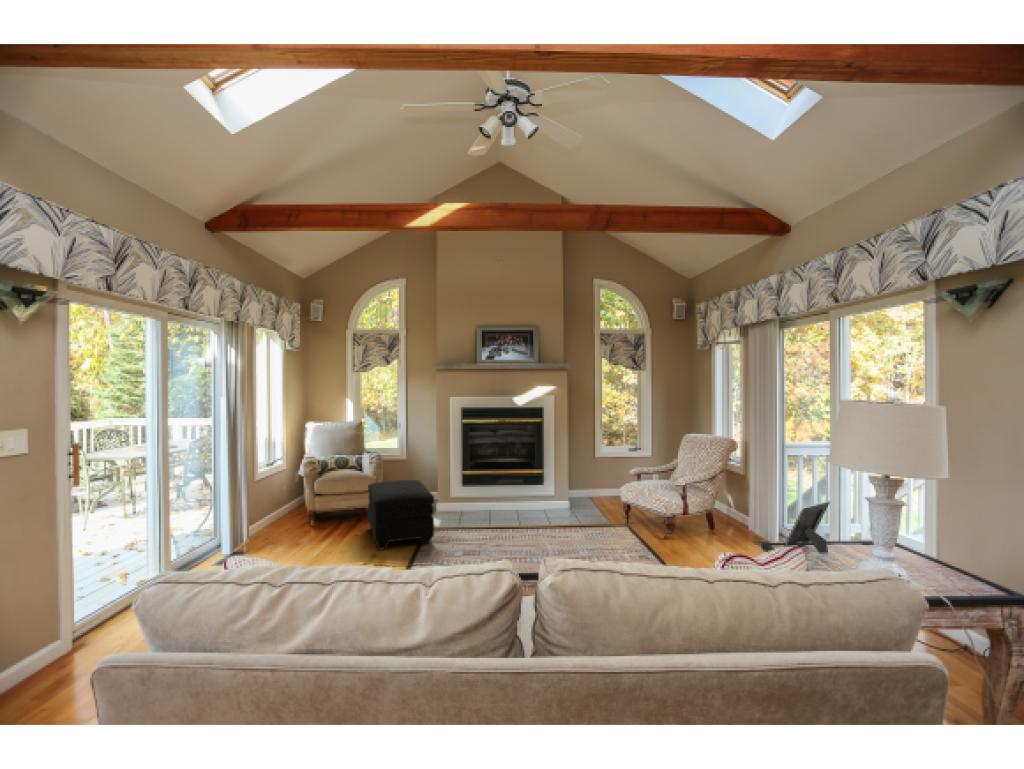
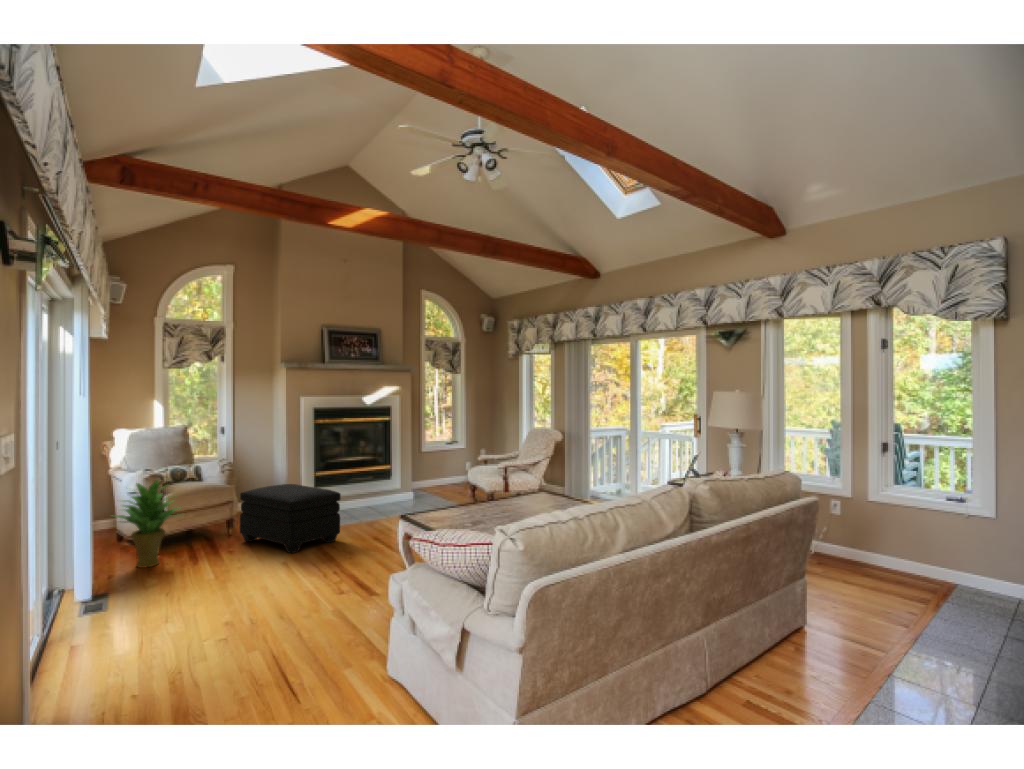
potted plant: none [255,468,312,540] -> present [116,480,179,568]

